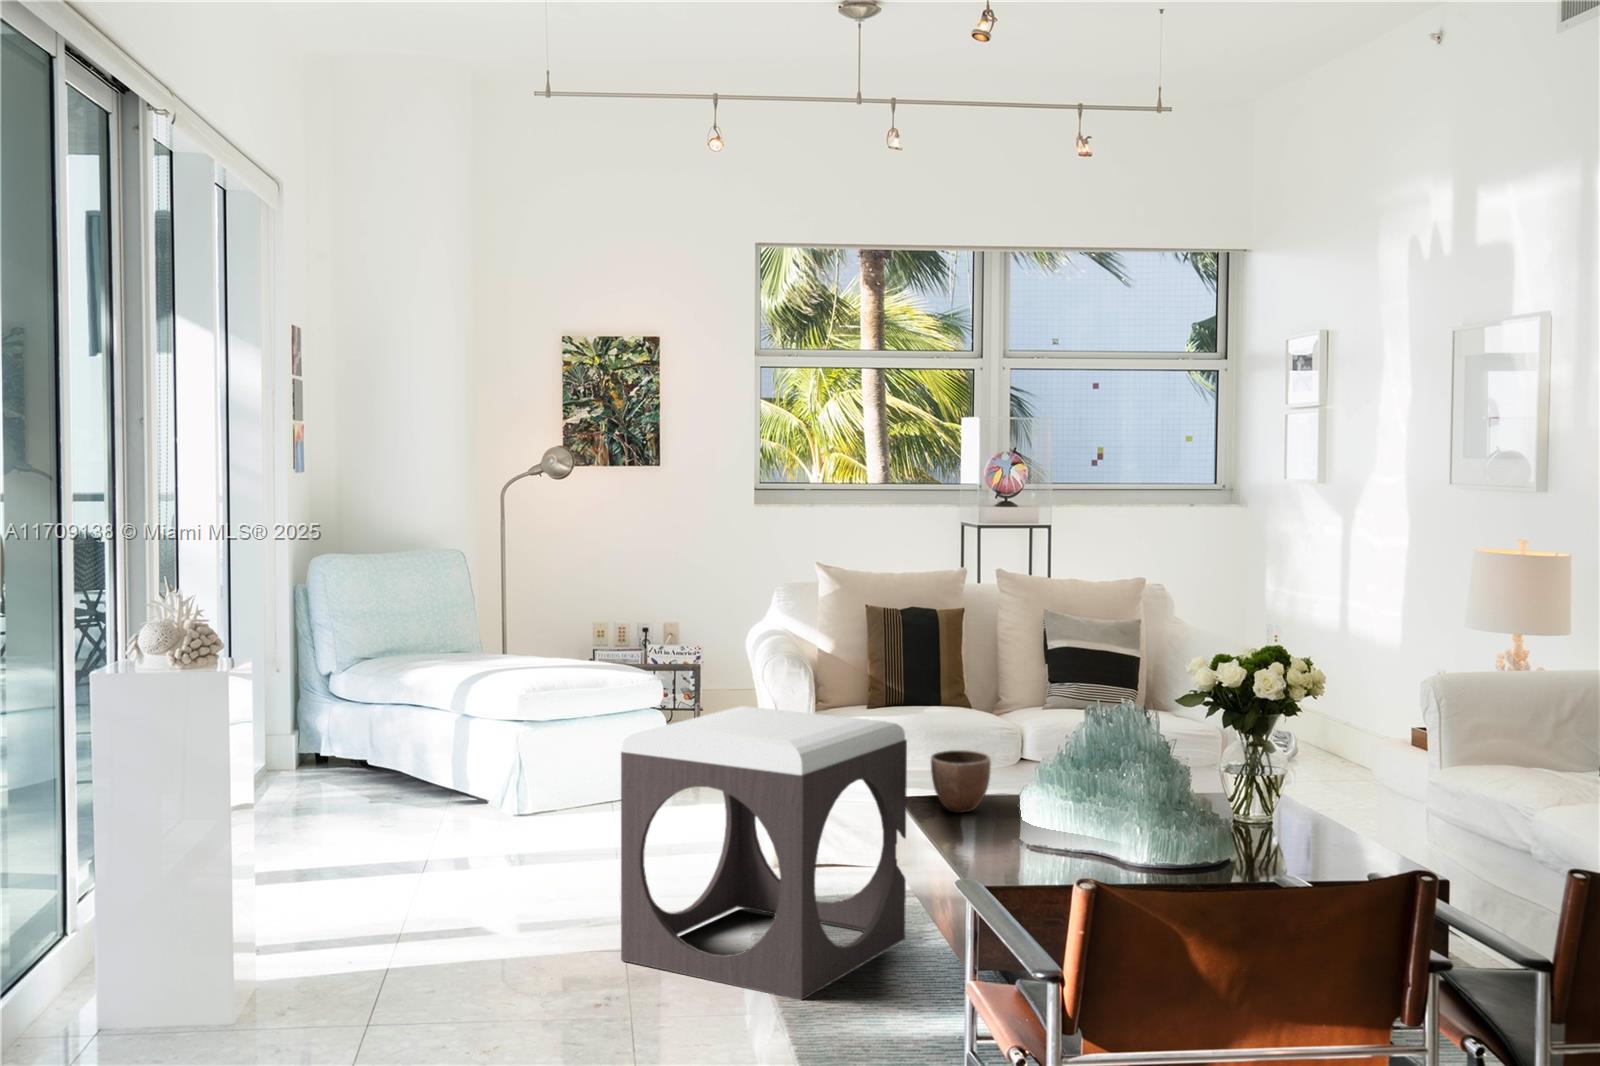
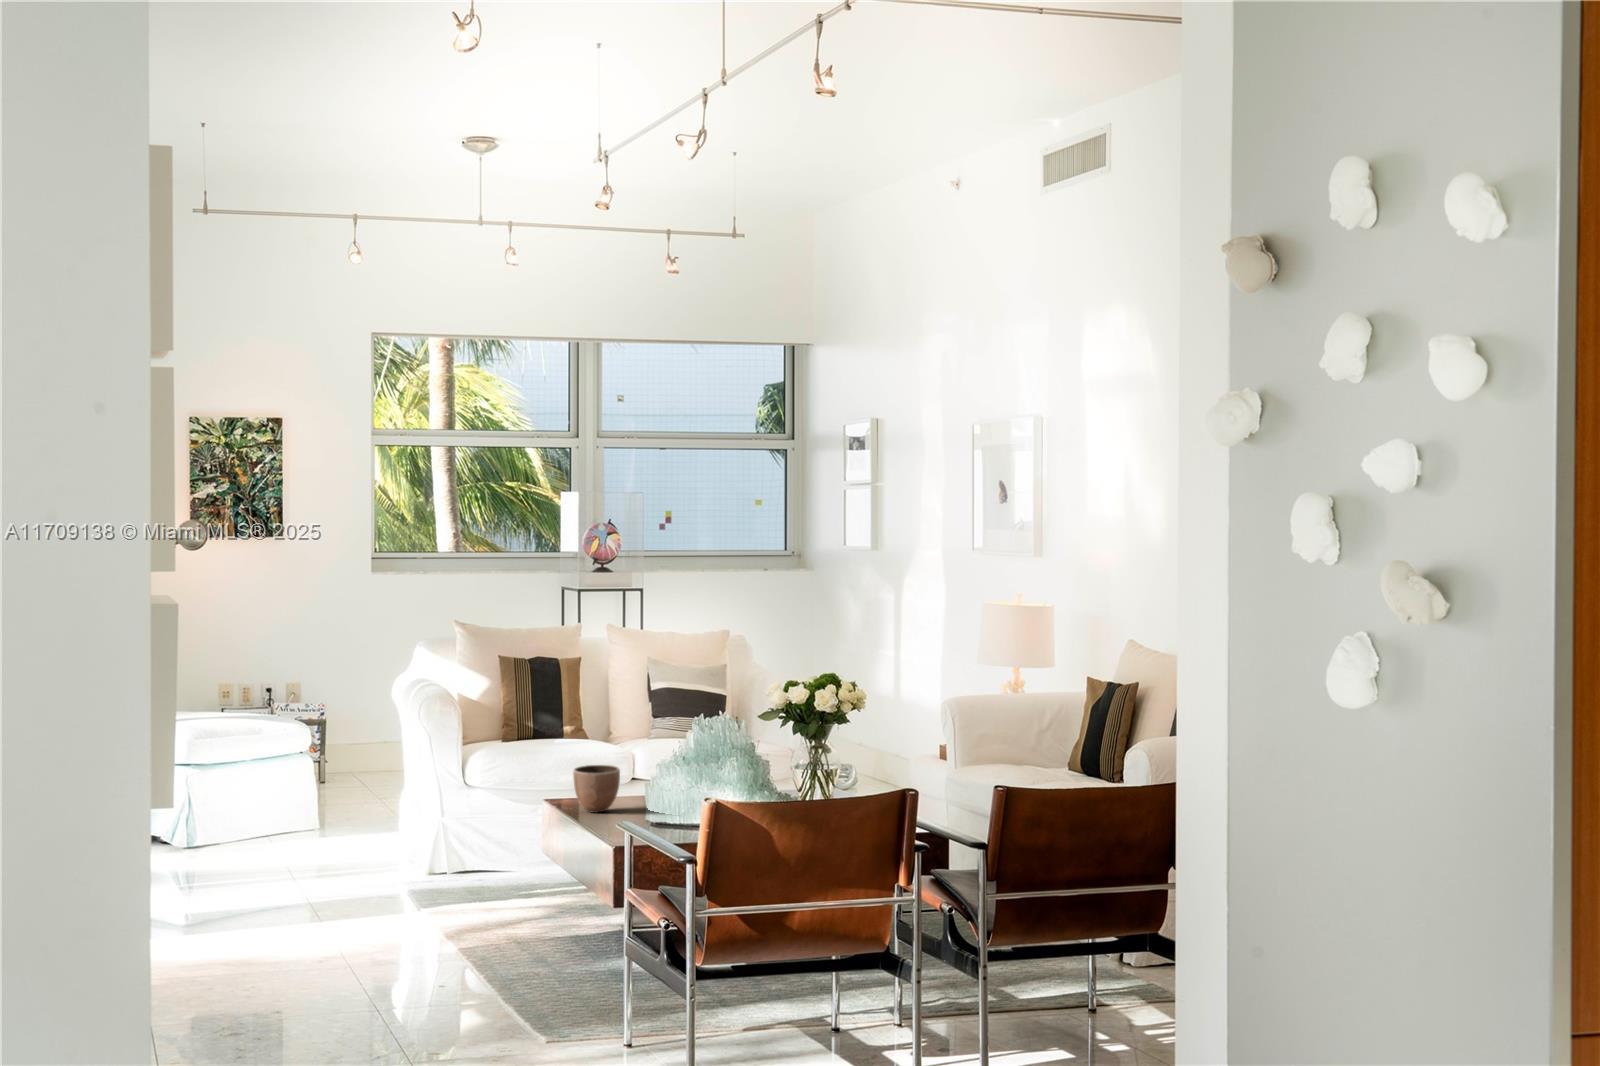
footstool: present [621,706,907,1000] -> none [325,740,553,959]

